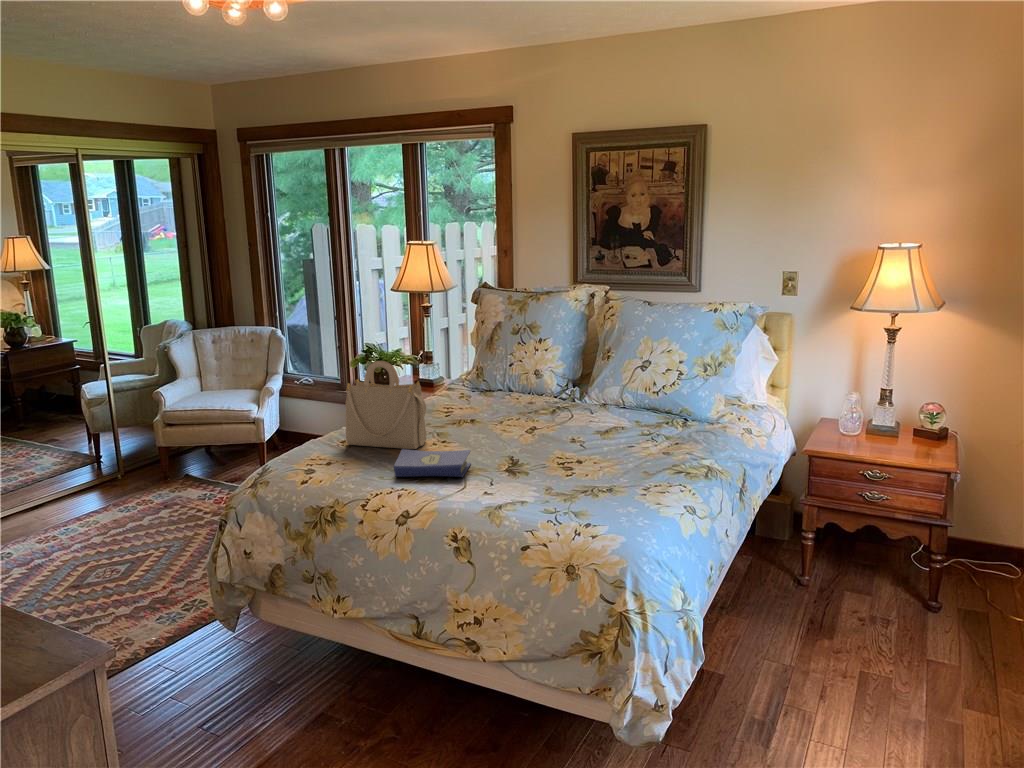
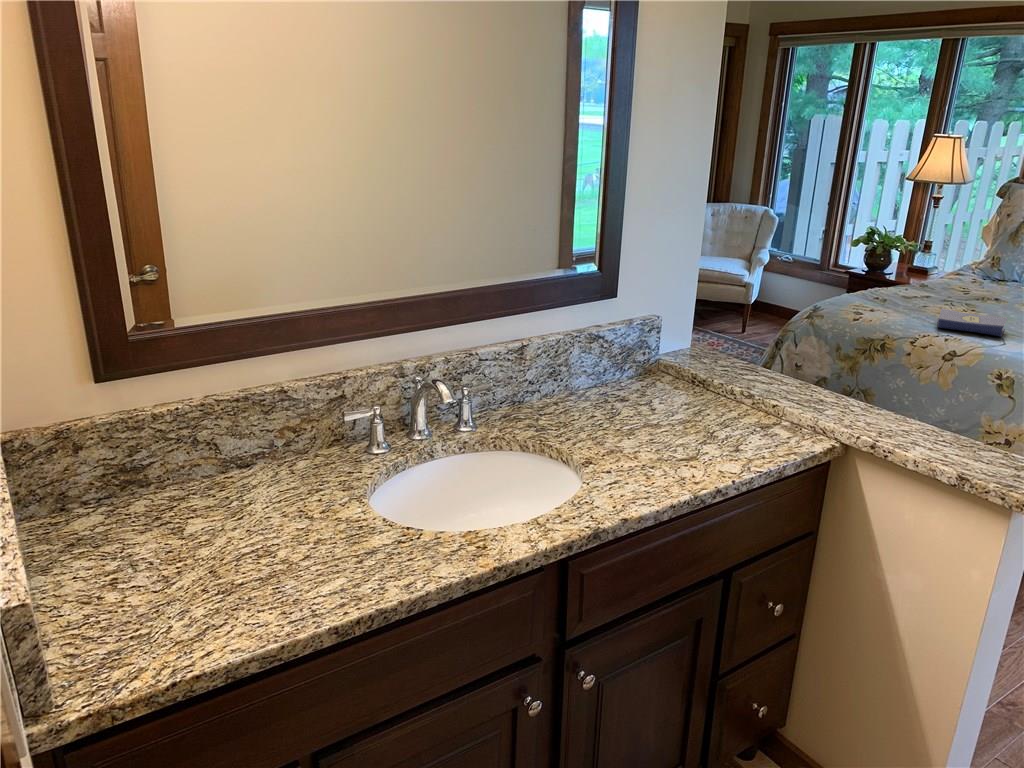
handbag: present [345,361,426,449] -> none [881,235,963,313]

